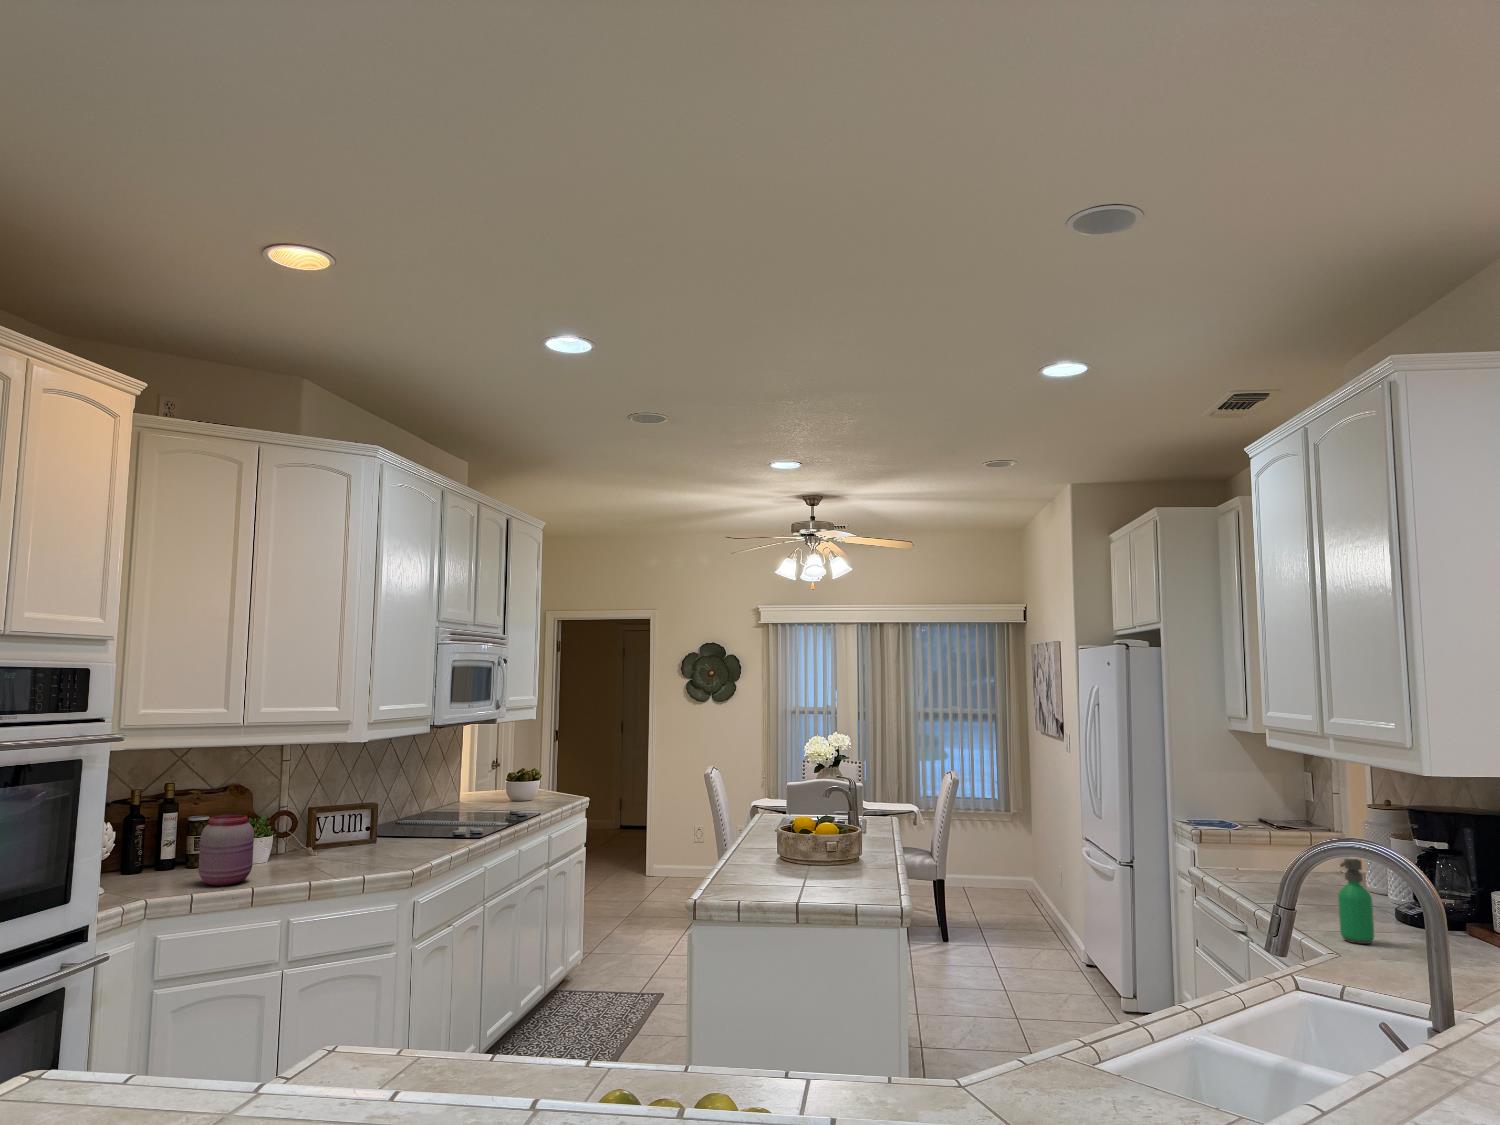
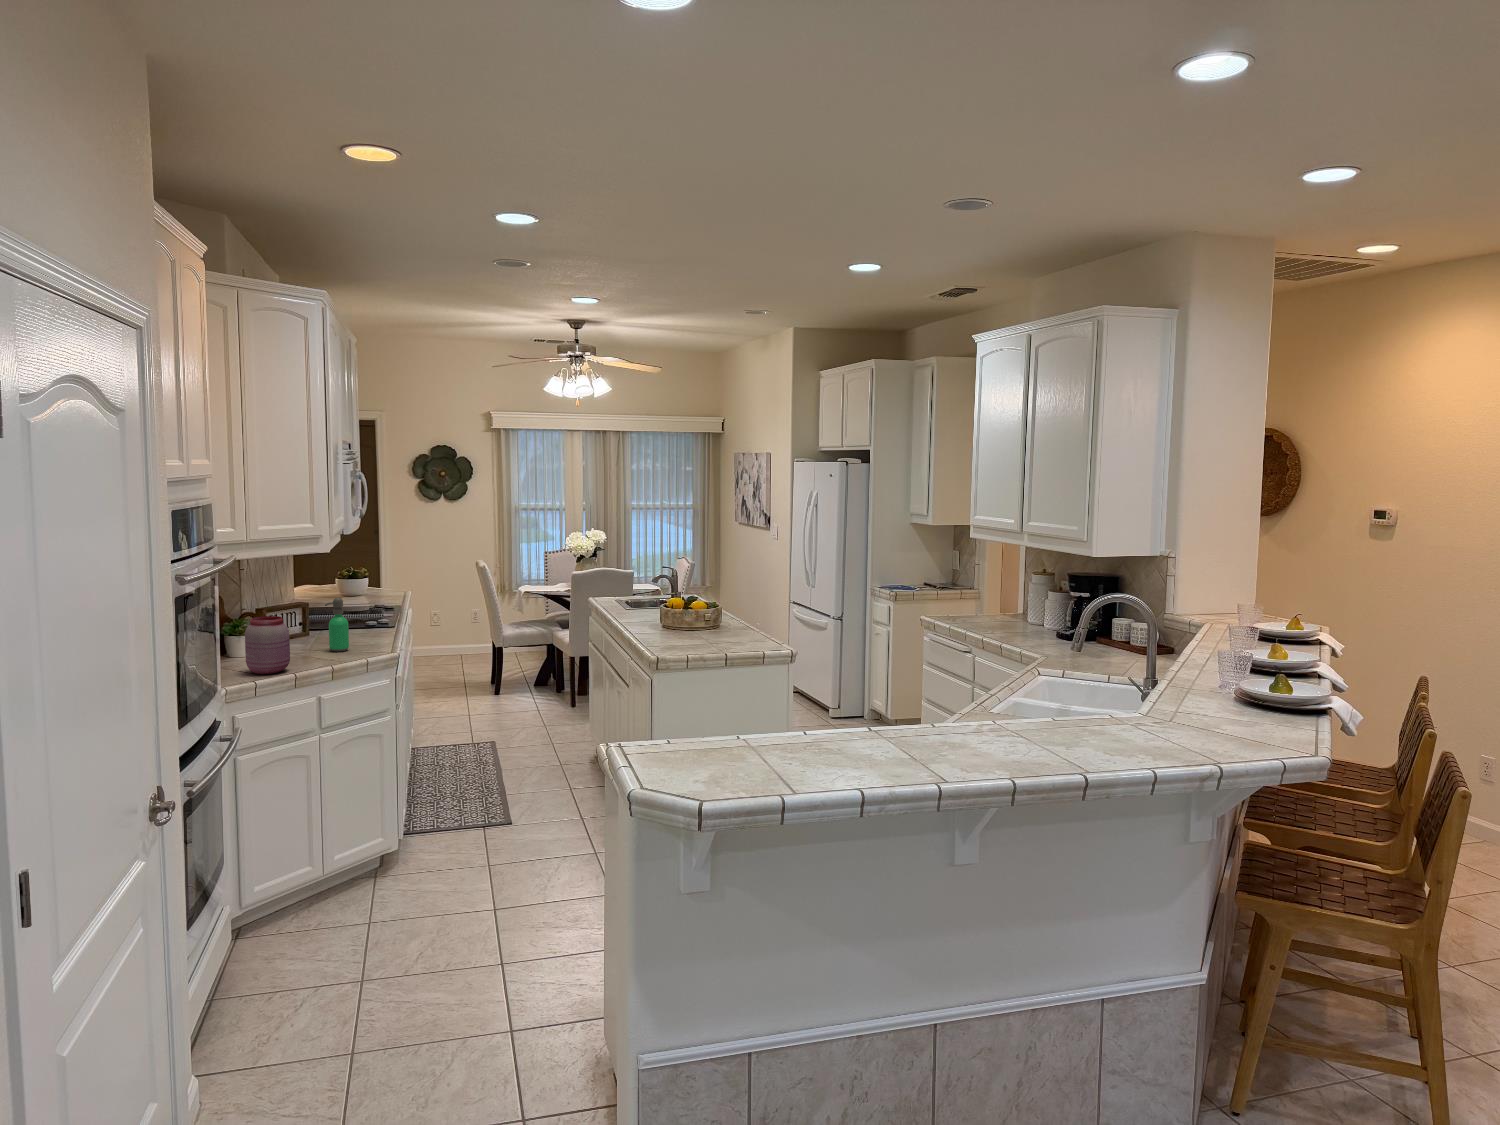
soap dispenser: present [1338,859,1374,944] -> present [325,598,349,652]

